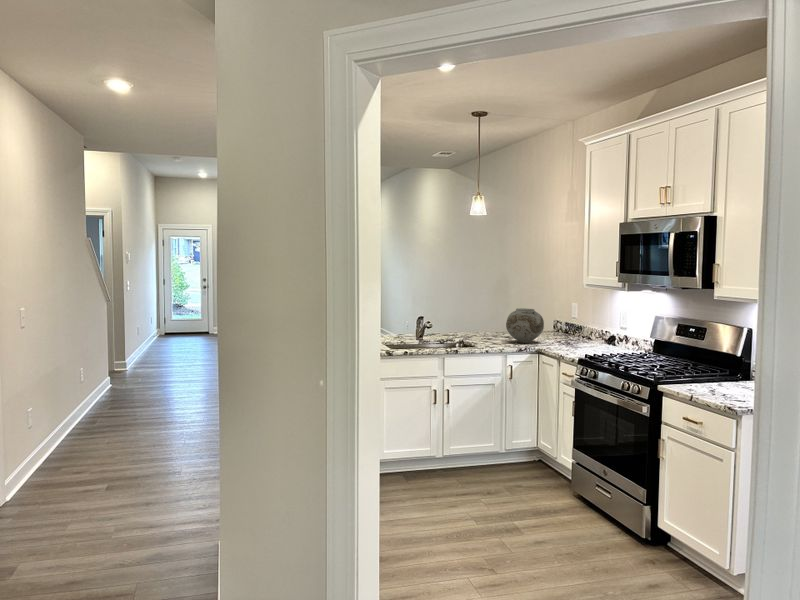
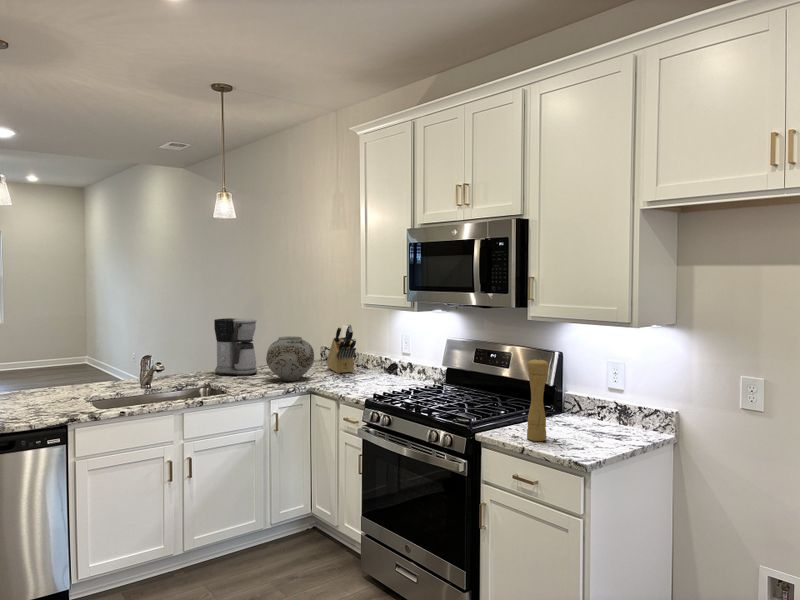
coffee maker: none [468,293,500,338] -> present [214,318,257,376]
knife block: none [557,301,580,341] -> present [327,325,356,373]
pepper mill: none [699,329,720,394] -> present [527,358,548,441]

